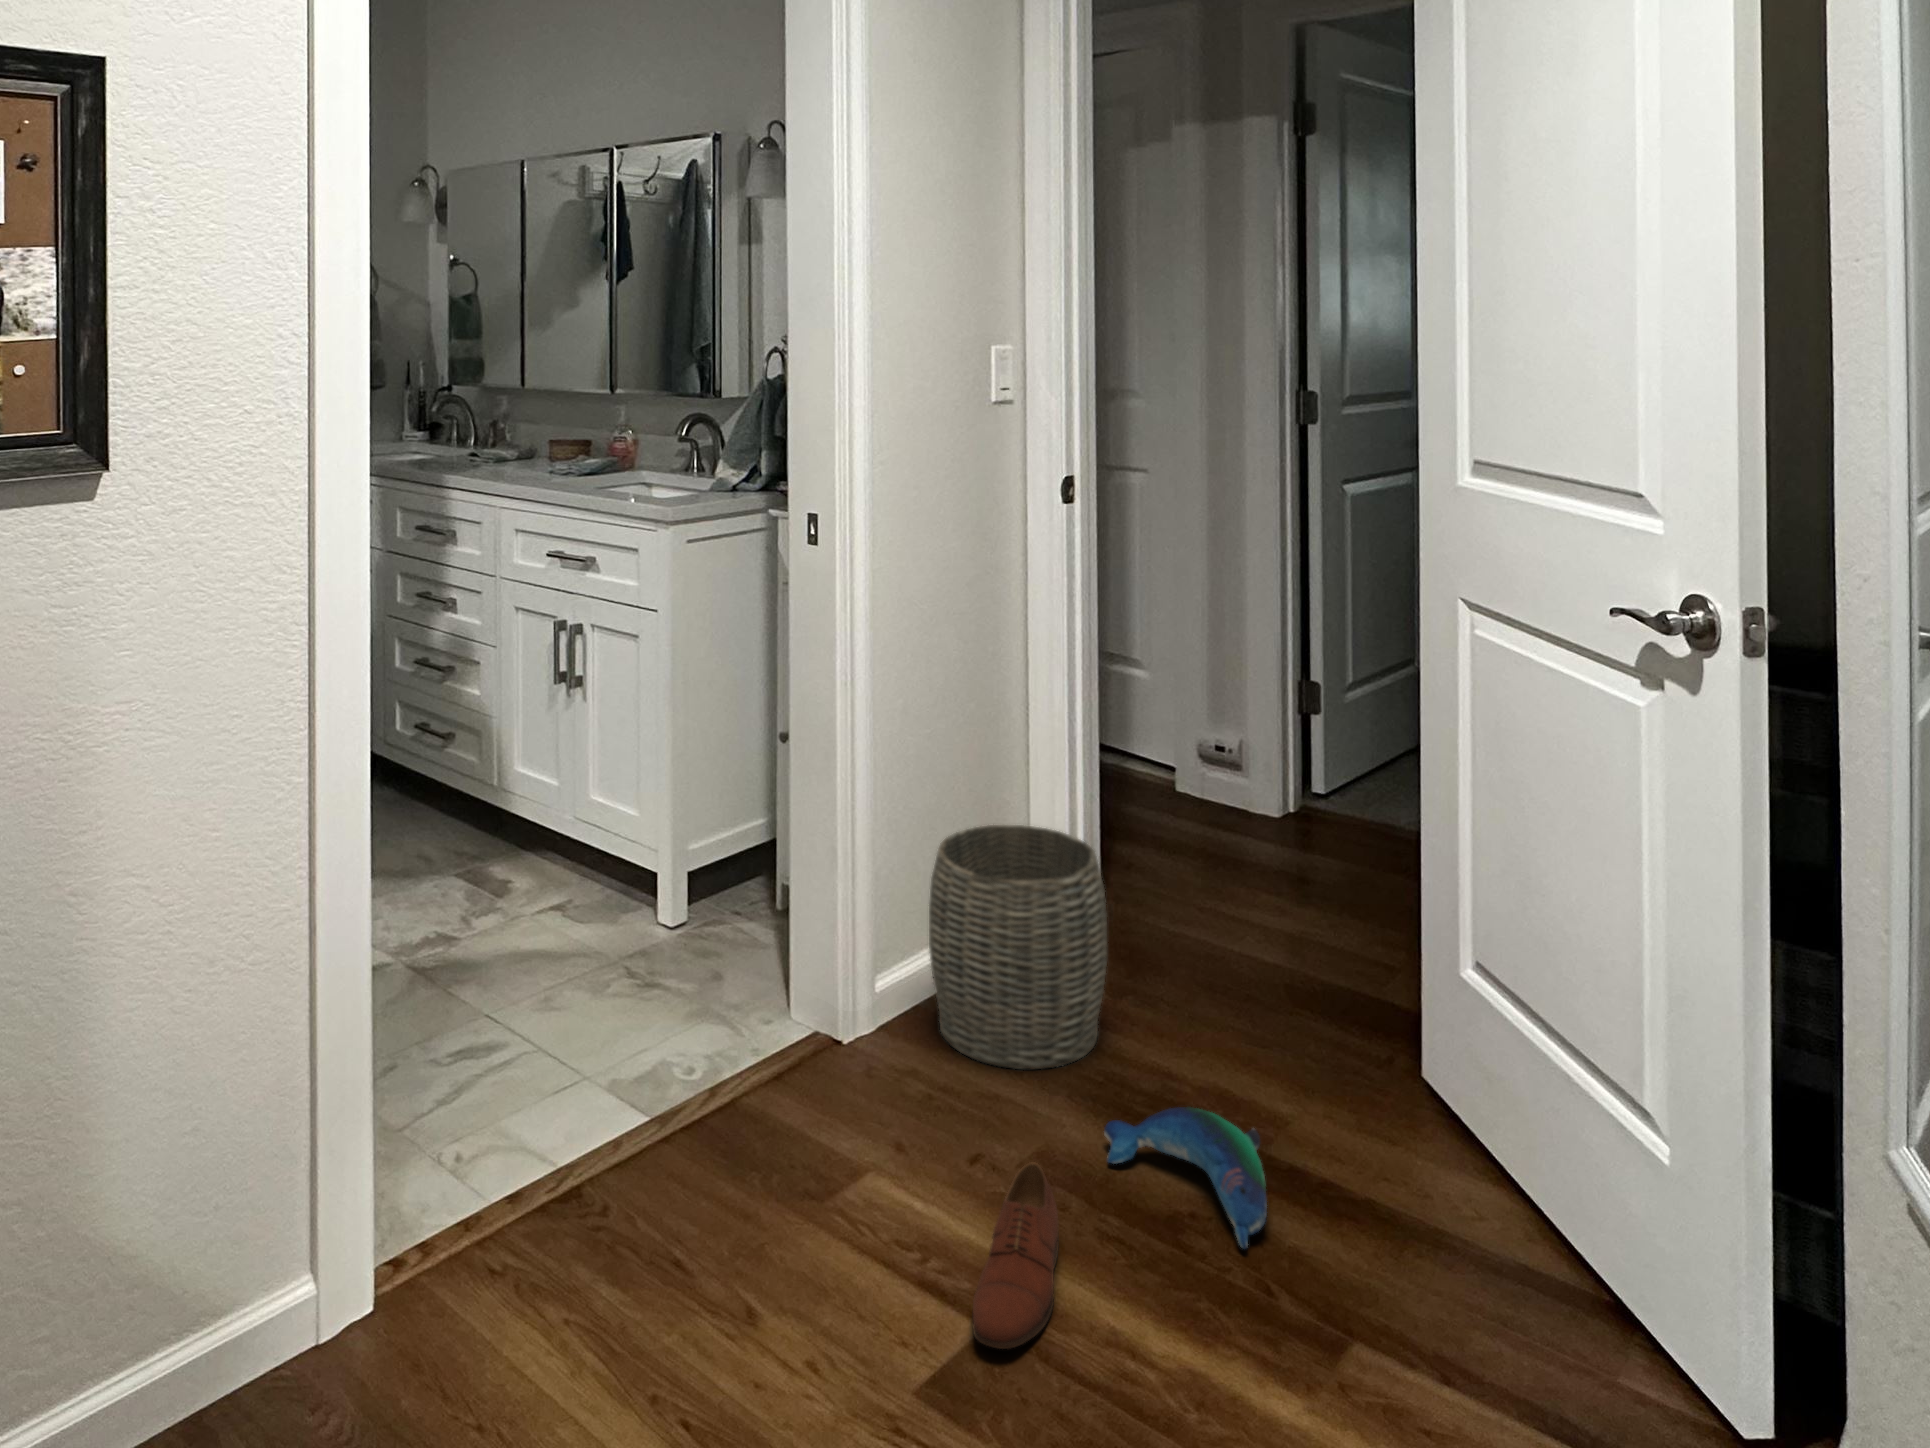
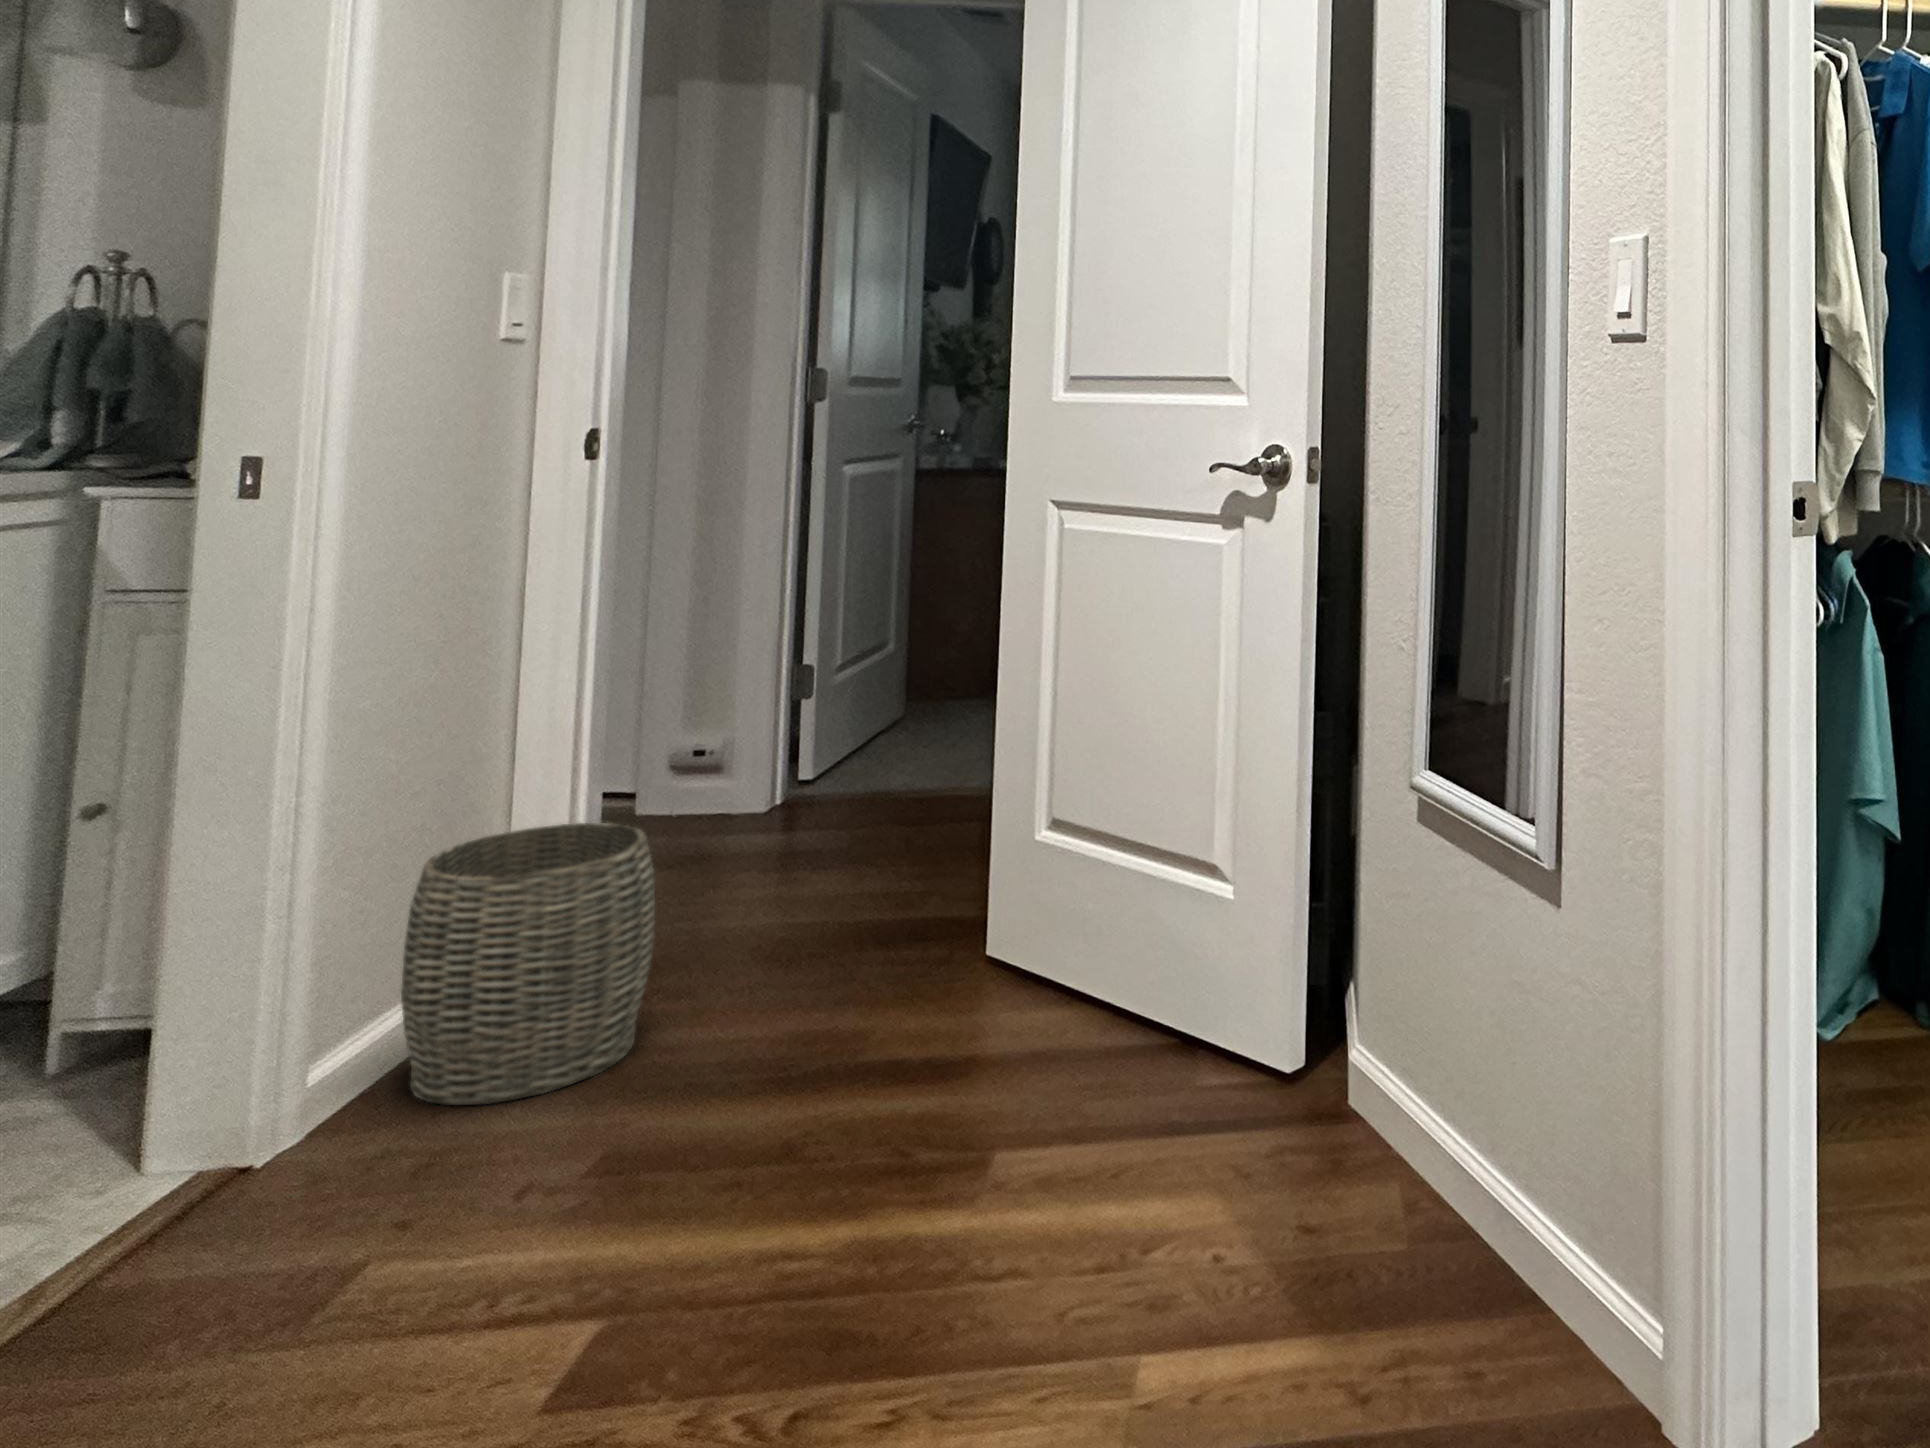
plush toy: present [1104,1107,1267,1249] -> none [684,1029,887,1131]
shoe: present [973,1162,1058,1349] -> none [589,1131,687,1314]

